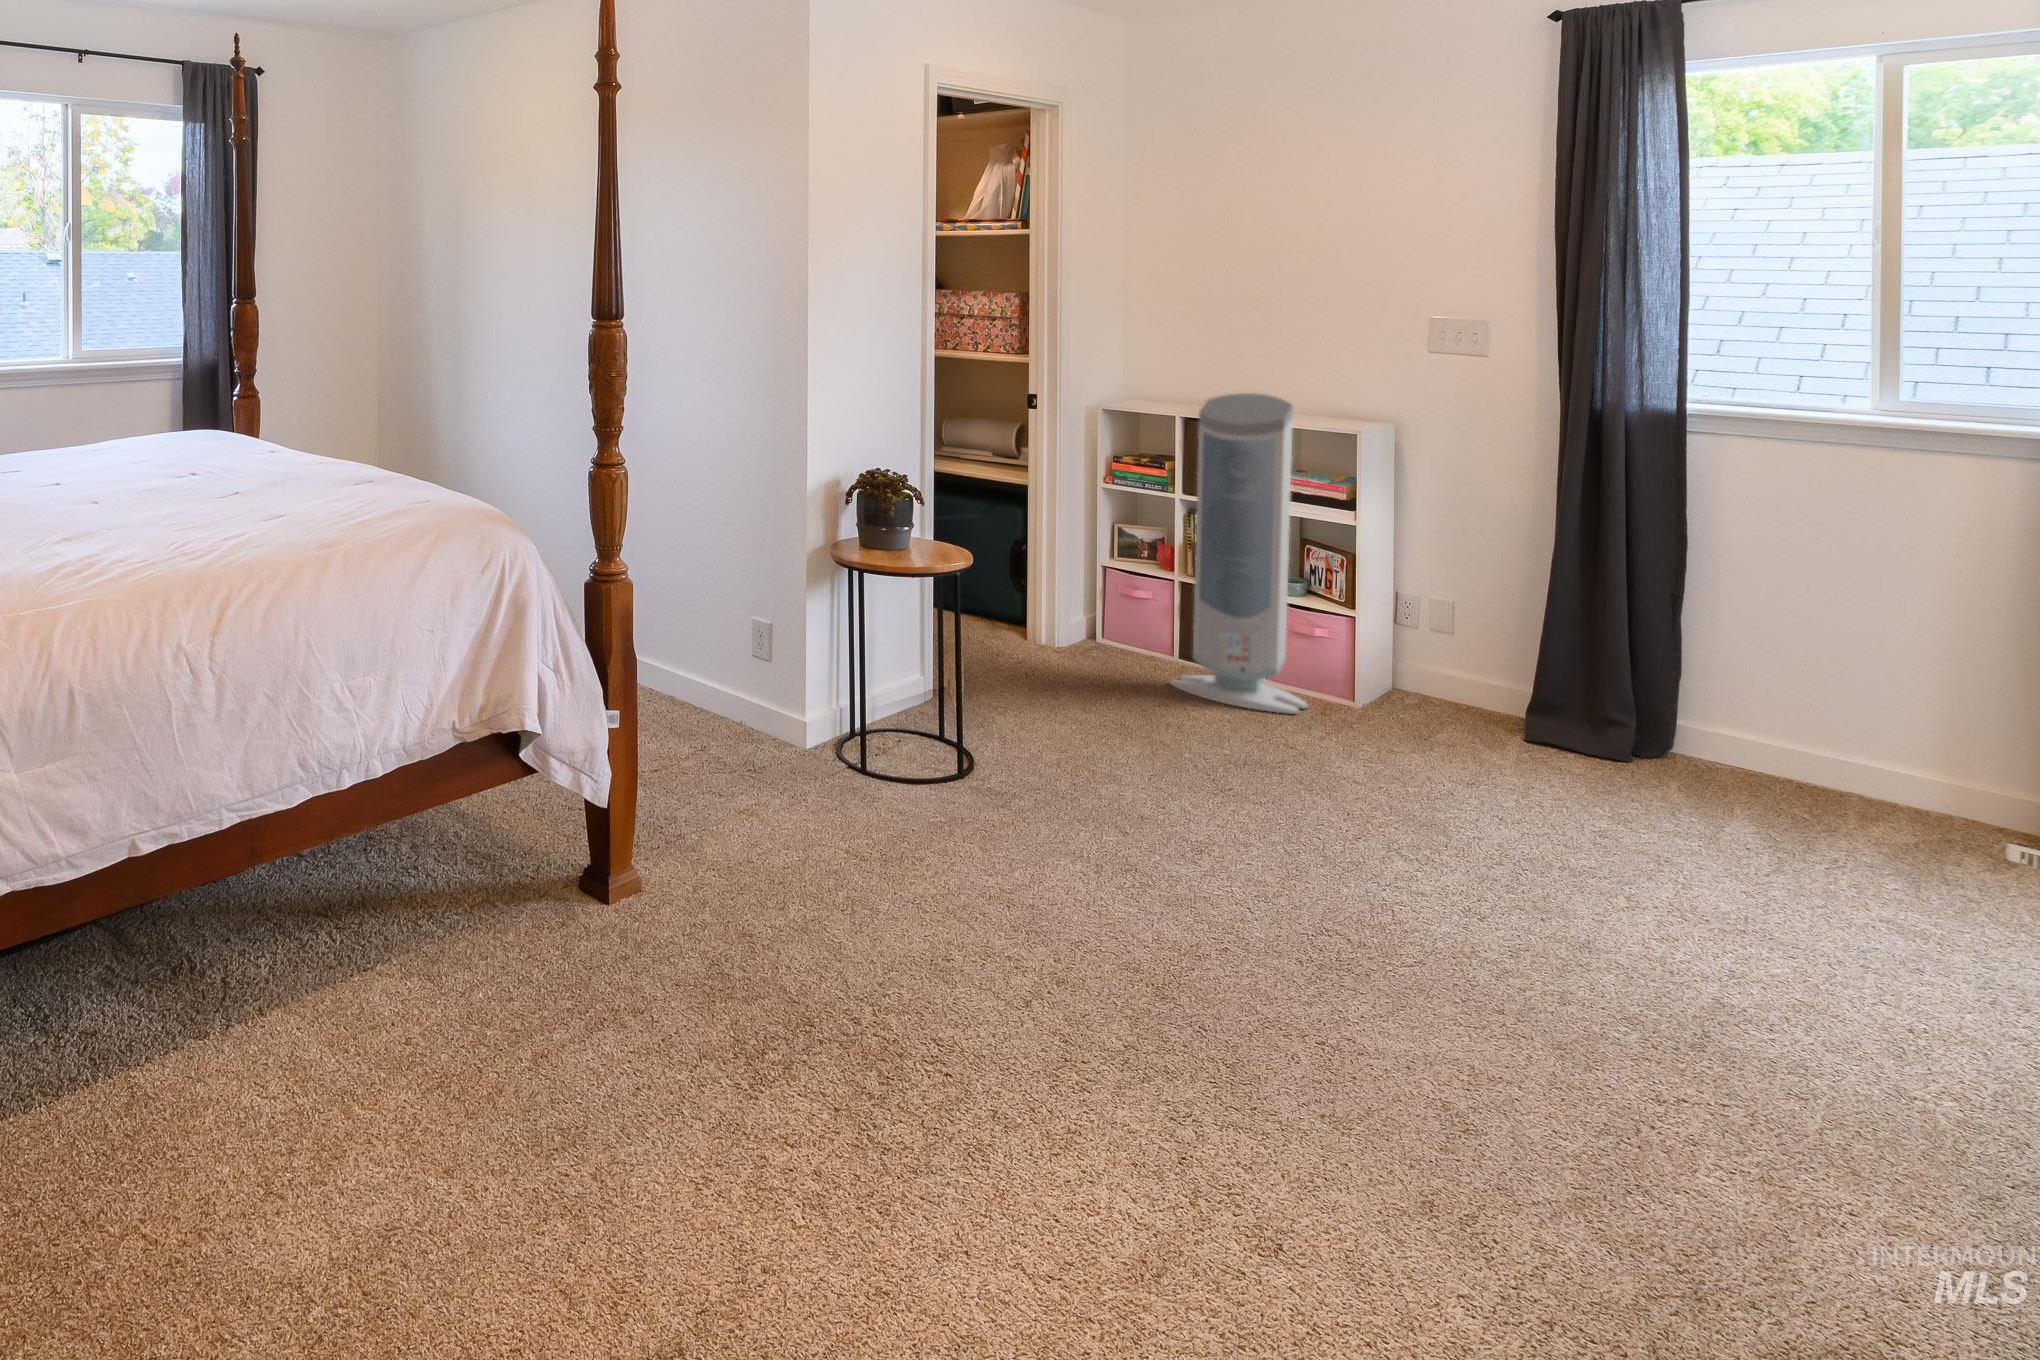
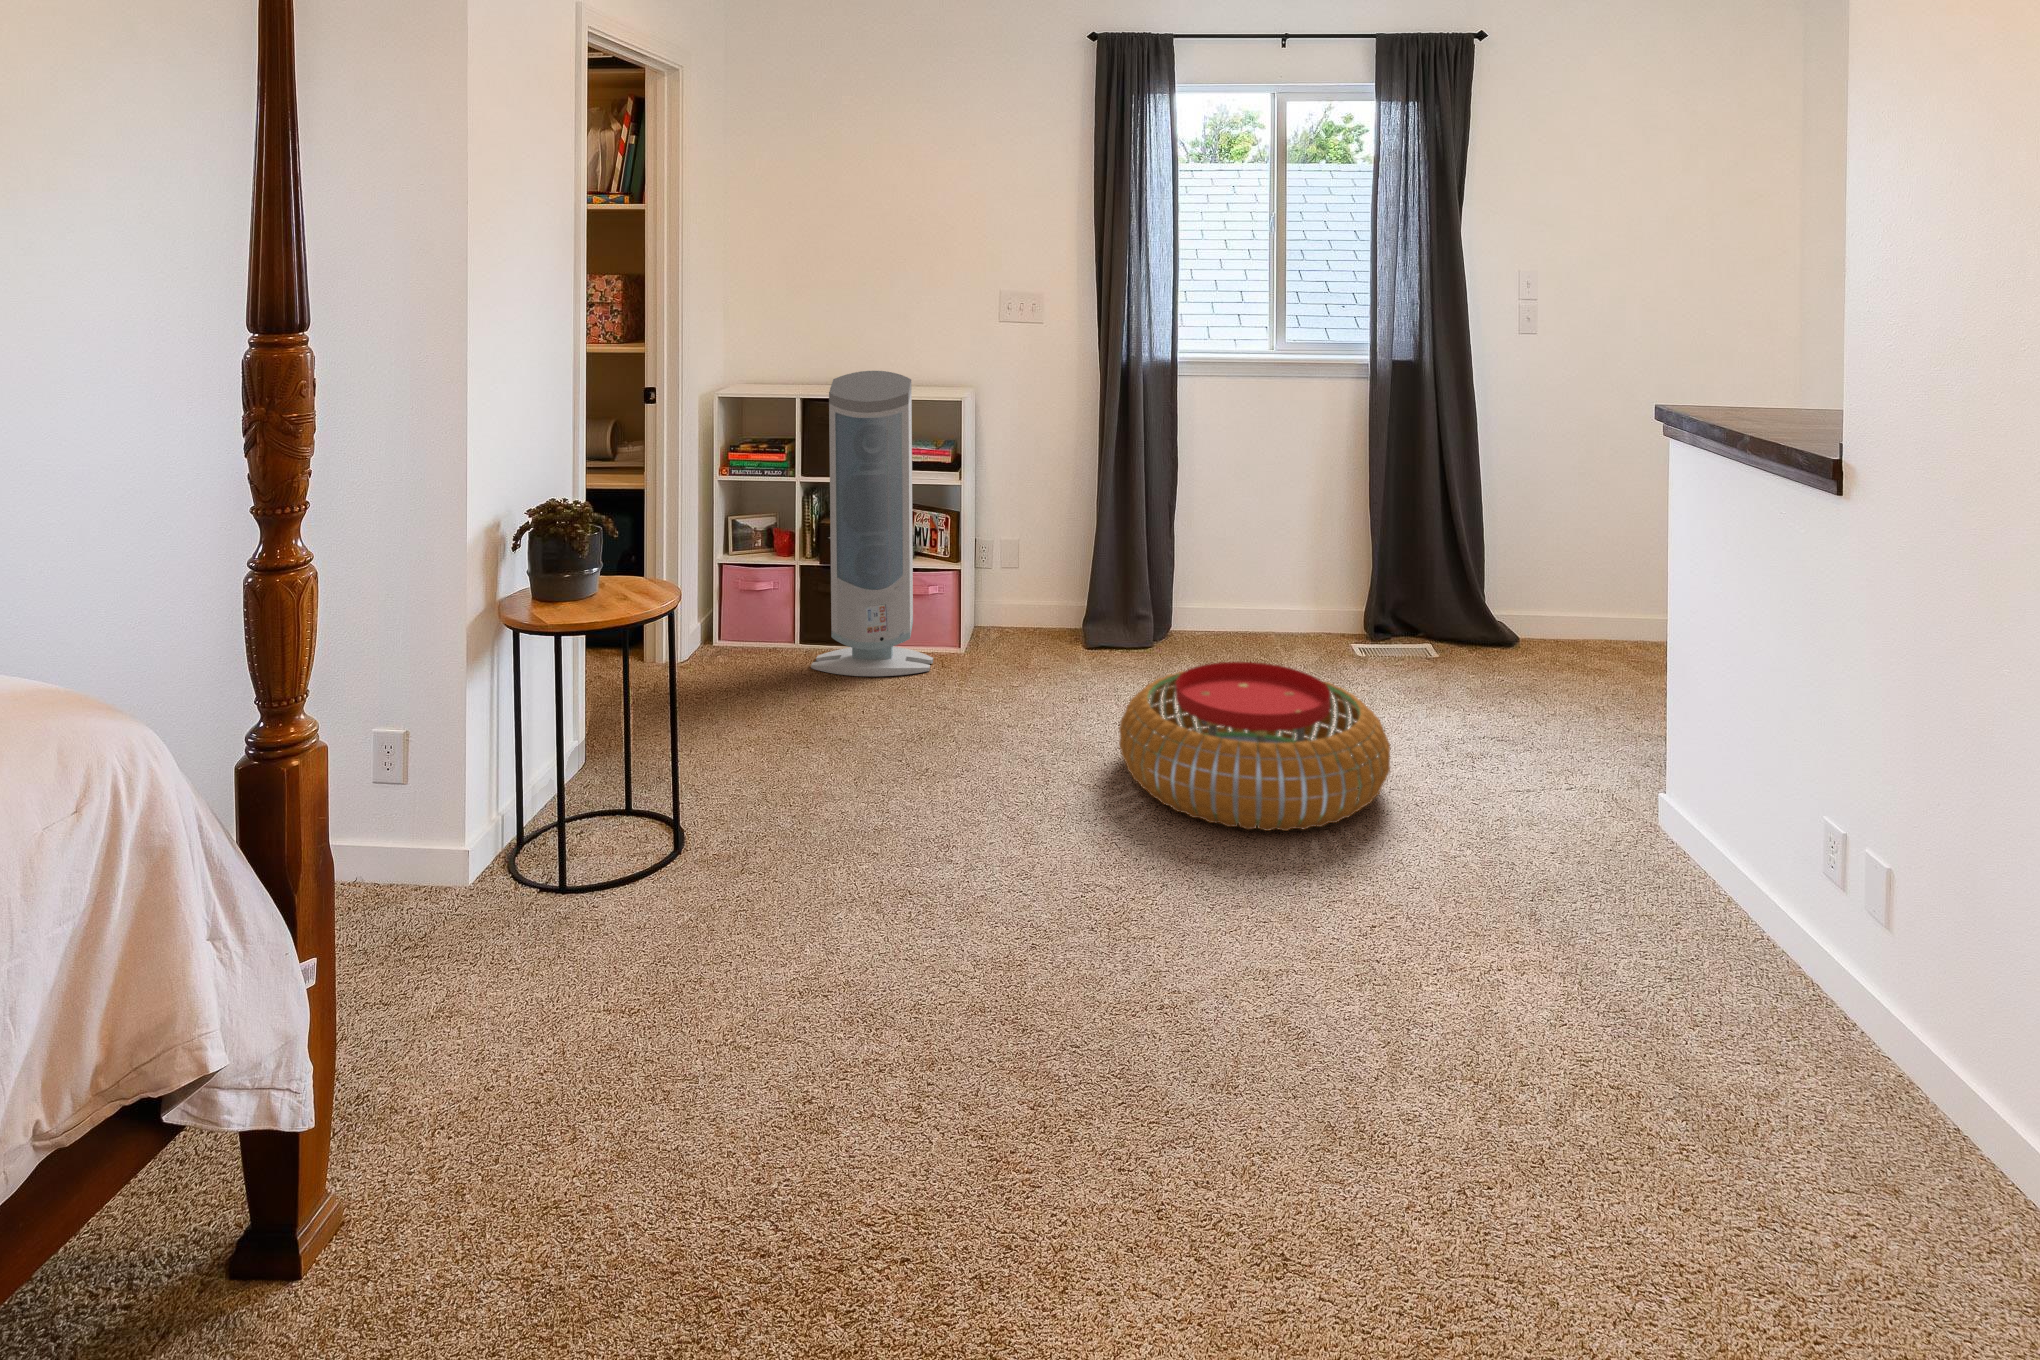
pouf: none [1435,758,1836,966] -> present [1119,662,1390,831]

